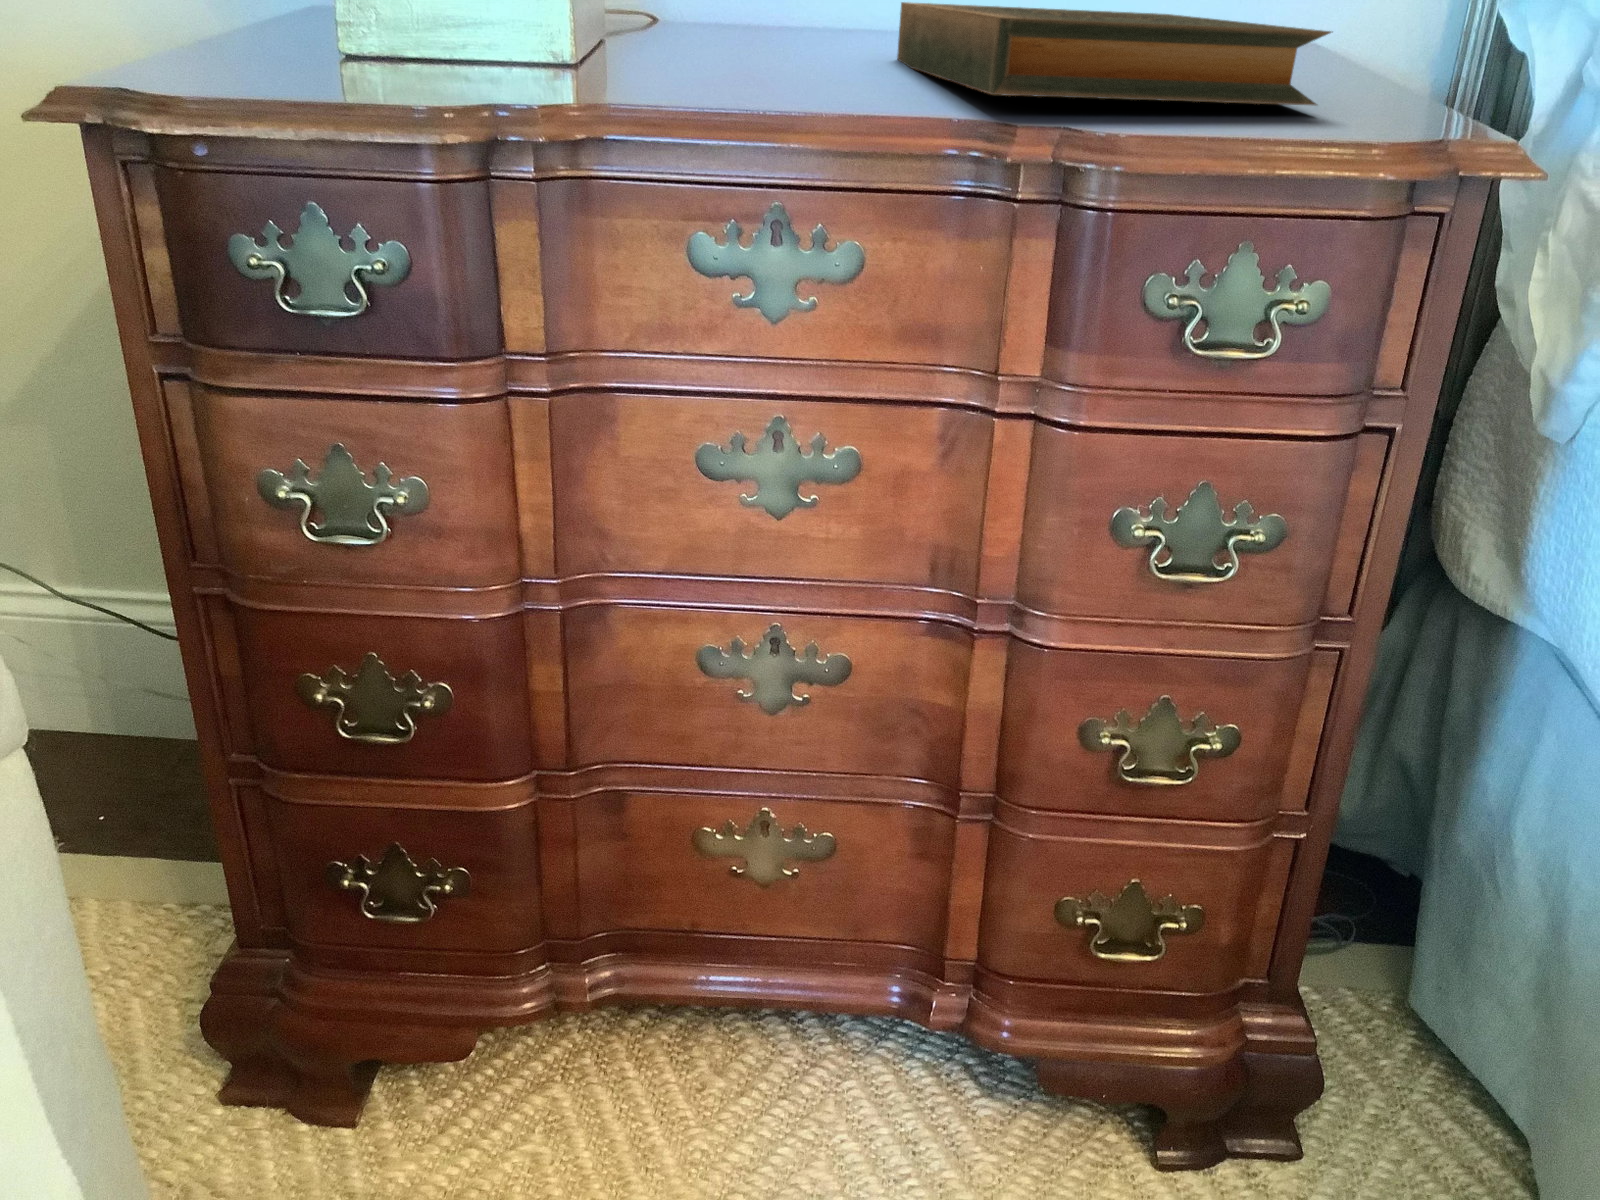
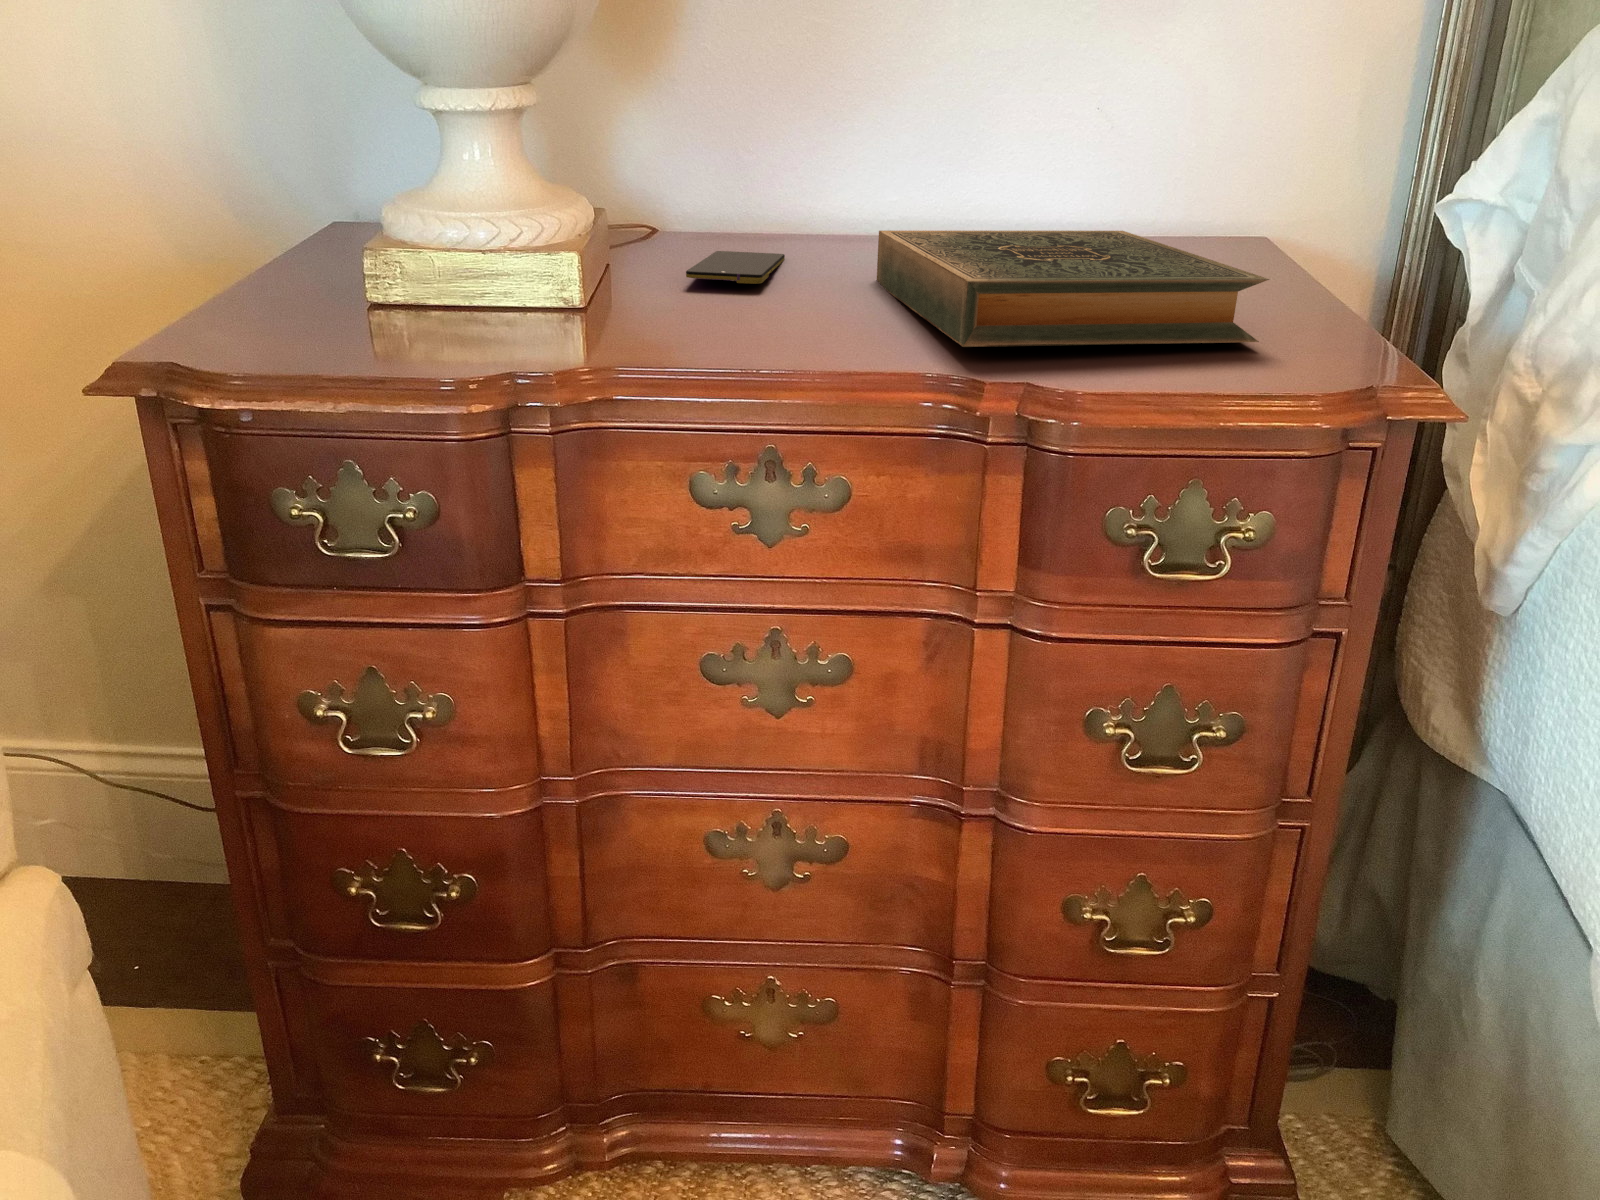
smartphone: none [689,34,797,53] -> present [686,251,785,284]

